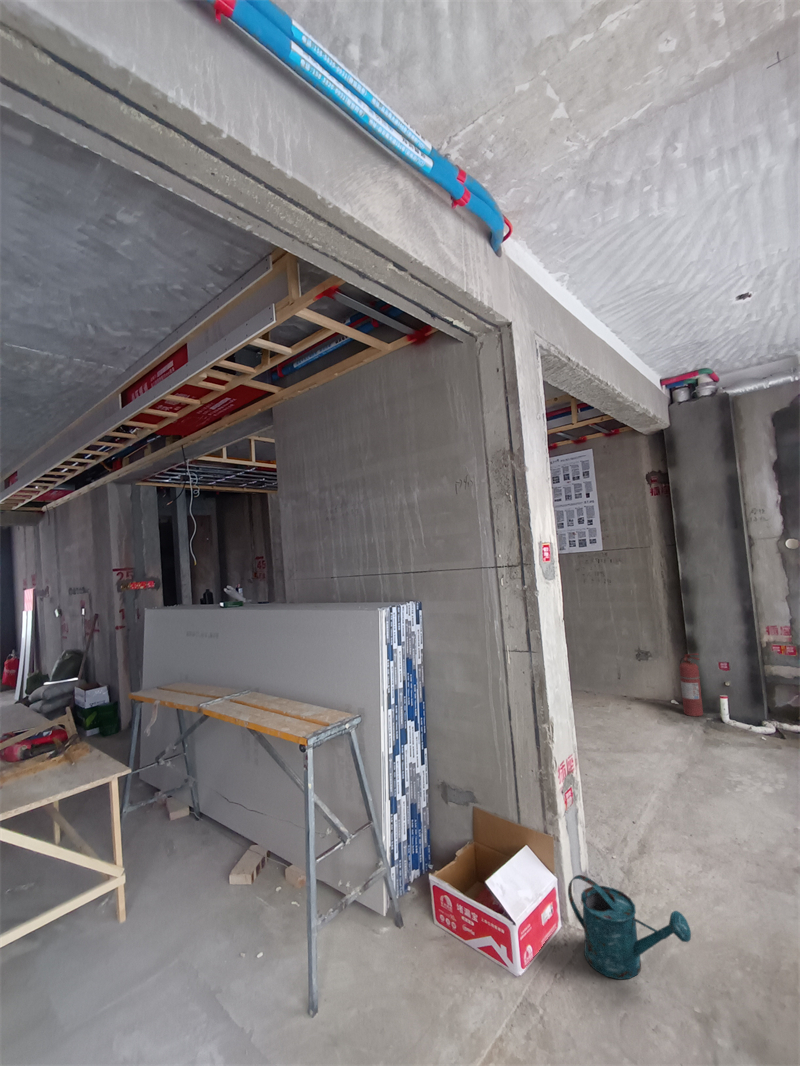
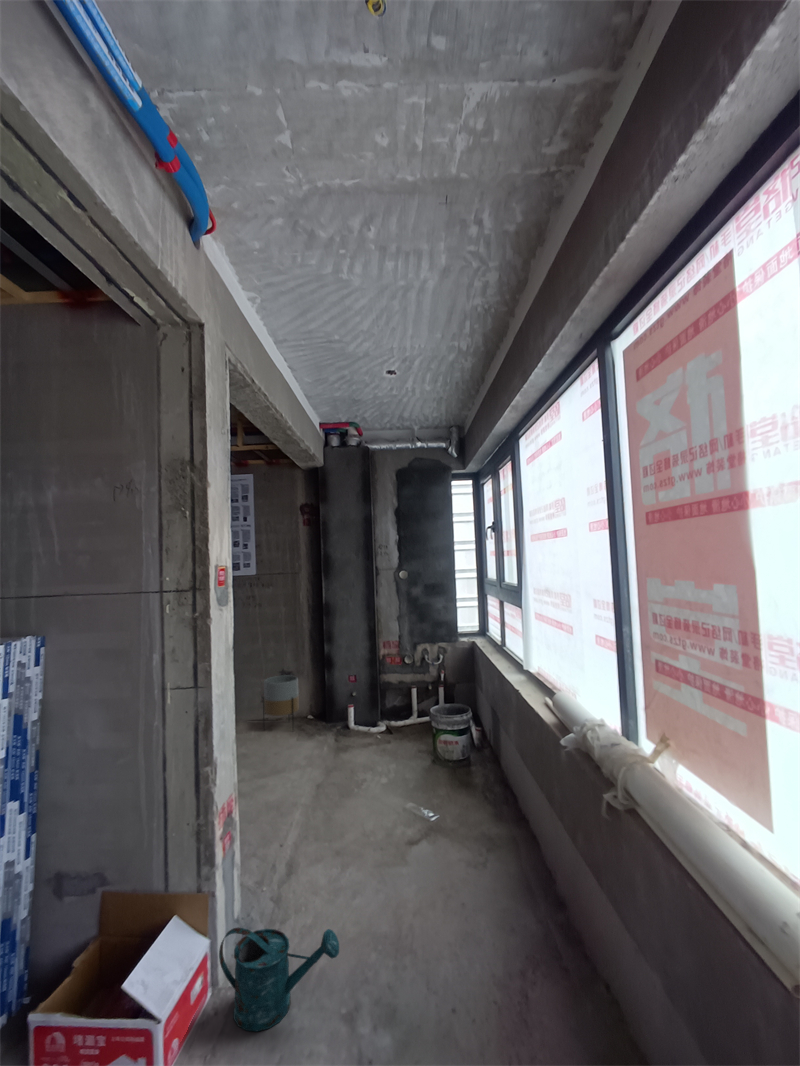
fire extinguisher: present [680,653,703,716] -> none [317,670,333,728]
planter: none [619,654,660,714] -> present [263,675,299,716]

